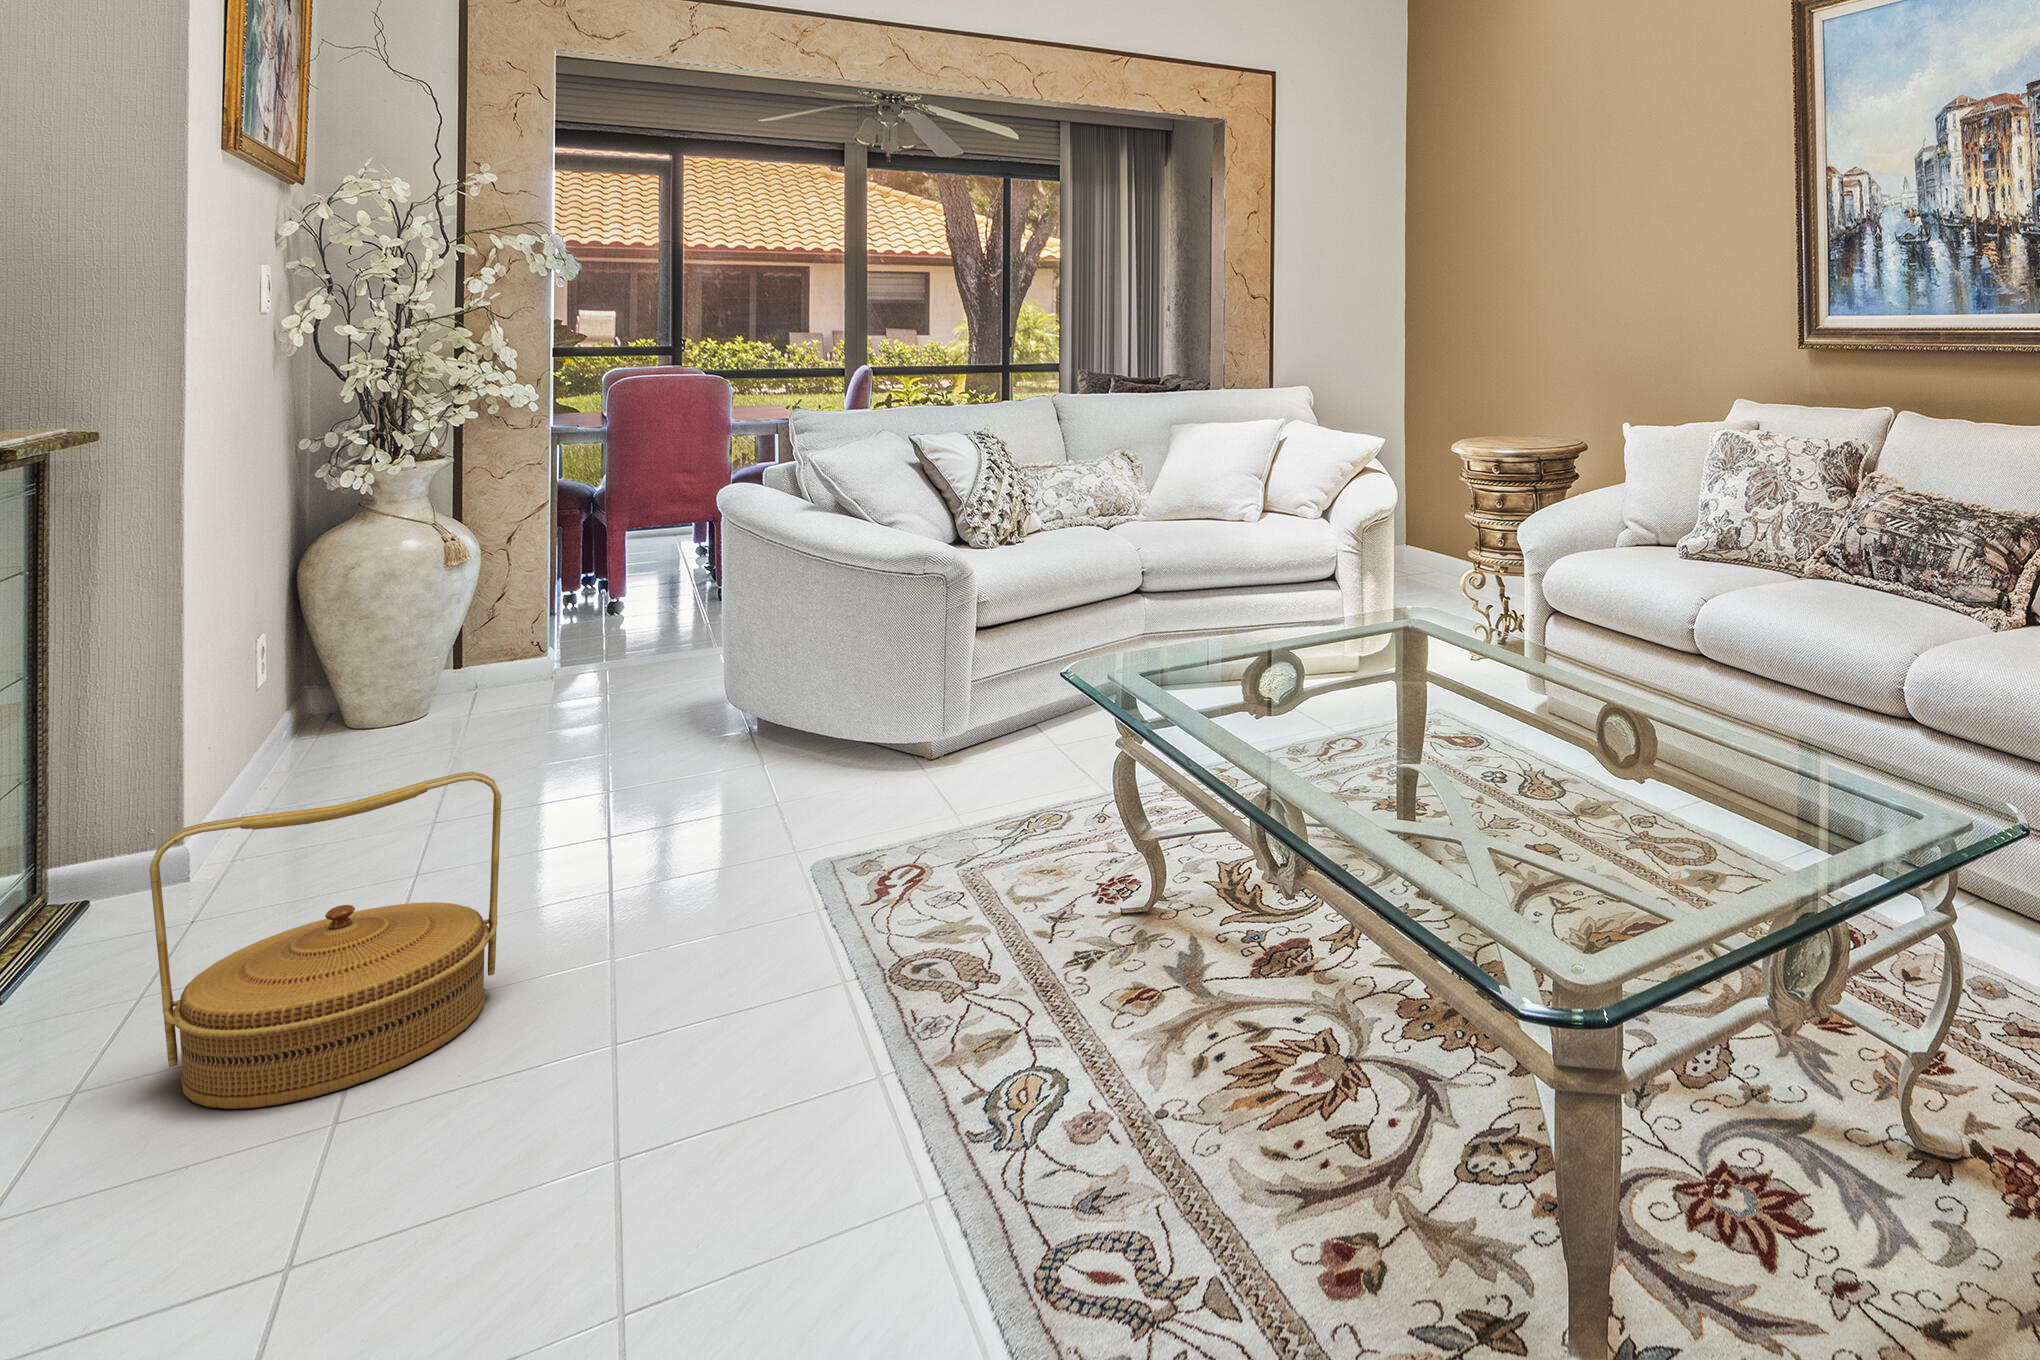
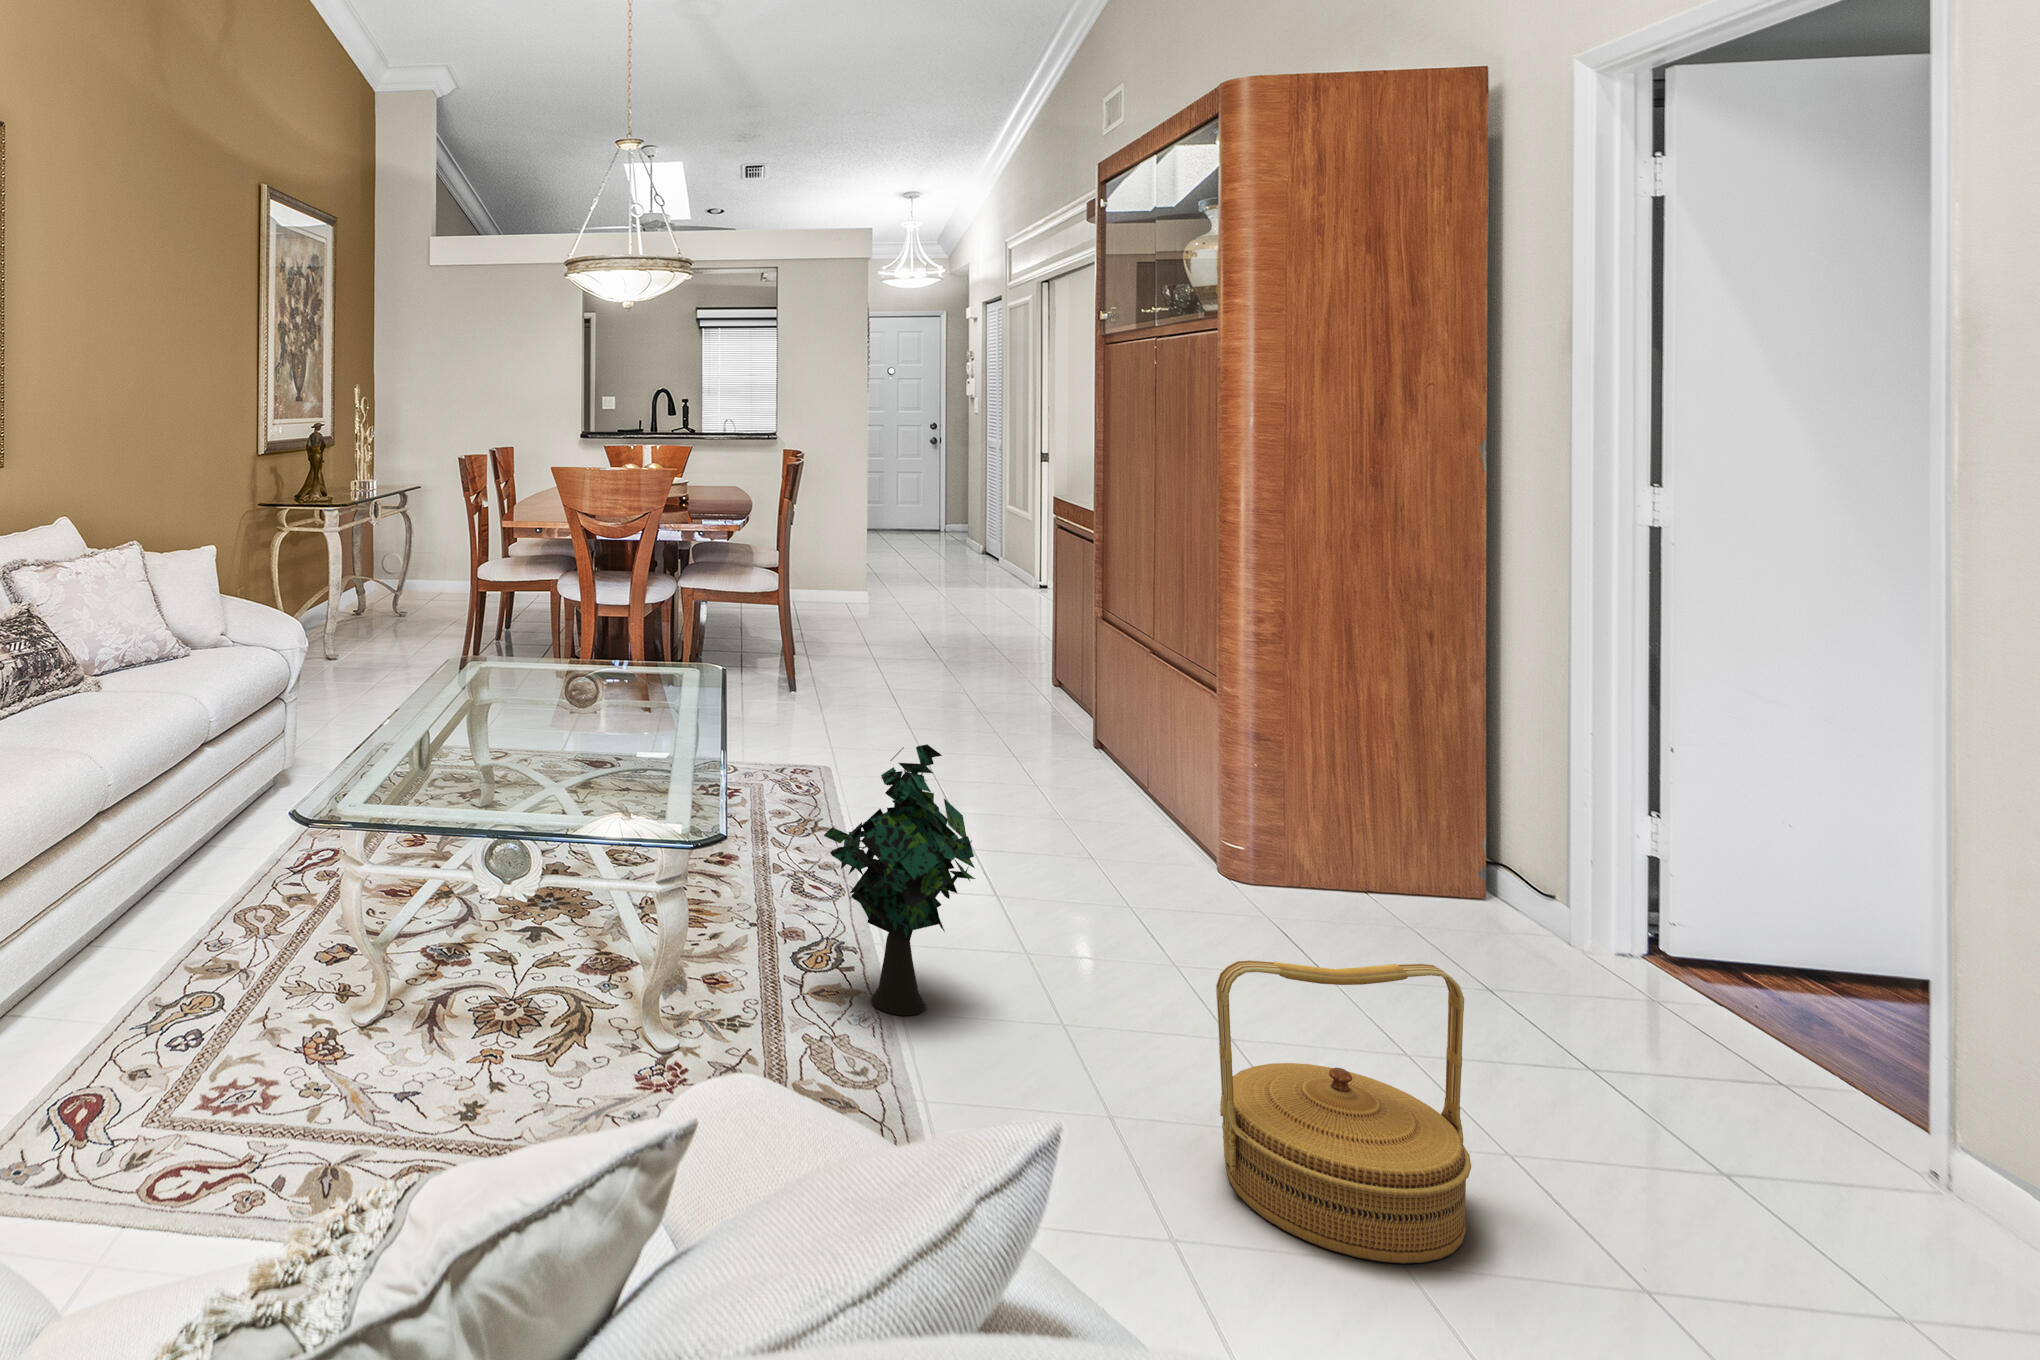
decorative plant: none [749,716,997,1100] -> present [824,744,975,1015]

